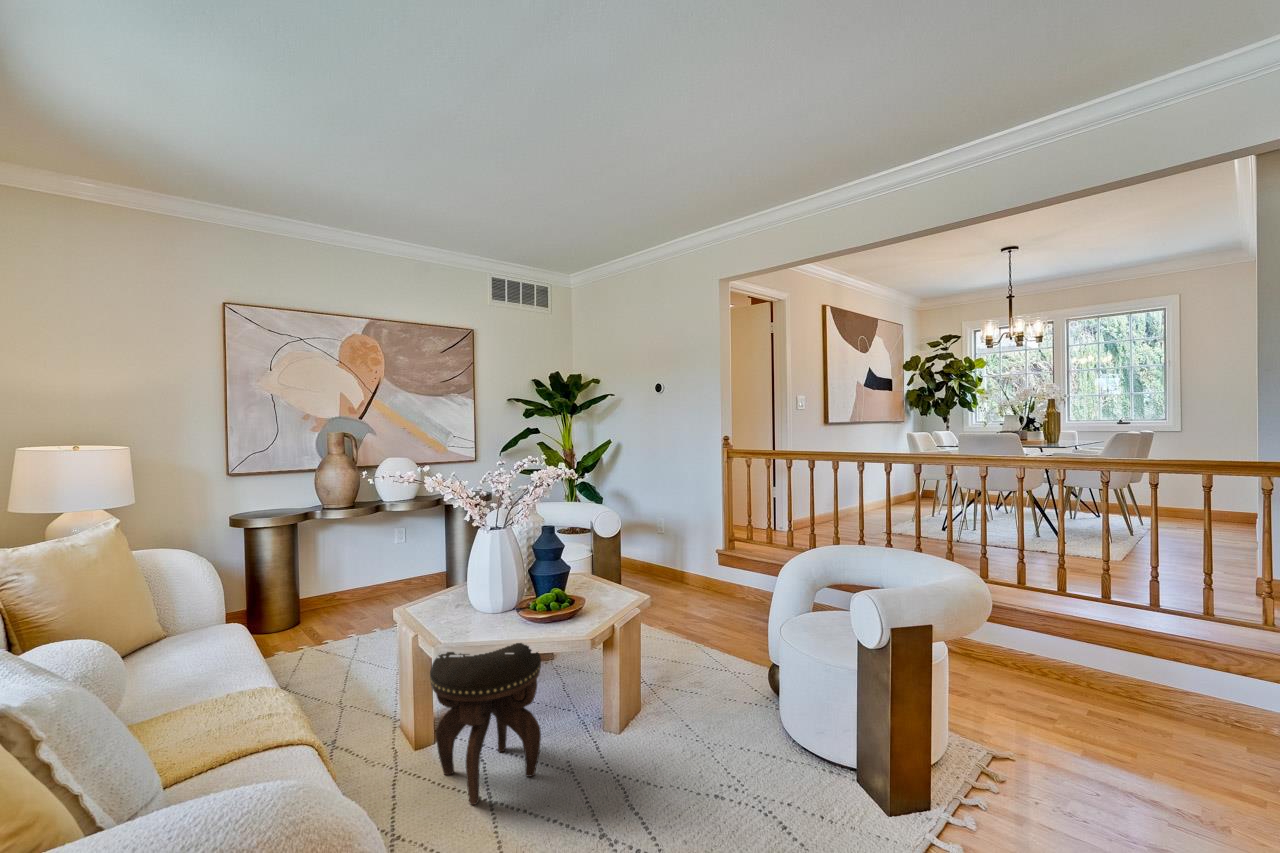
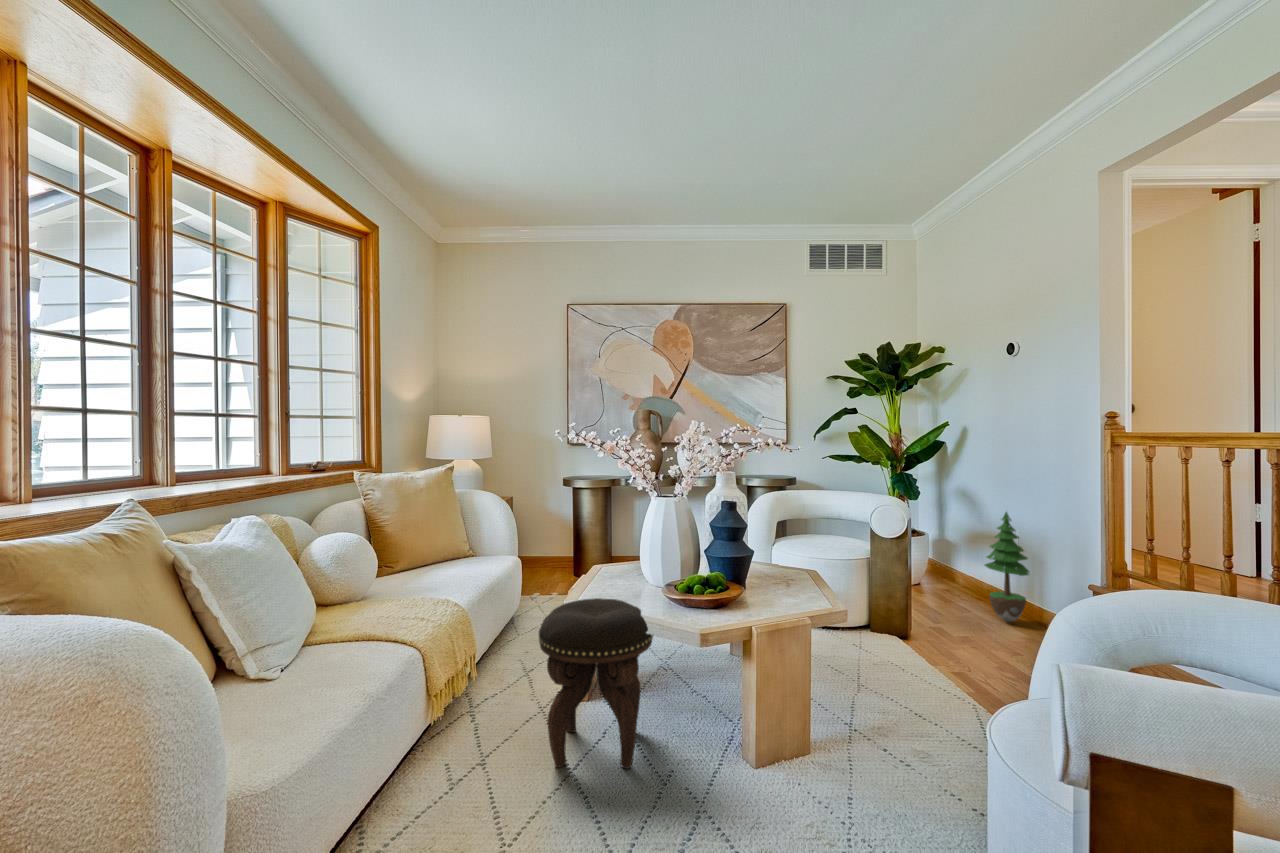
potted tree: none [643,503,672,582] -> present [984,512,1030,622]

